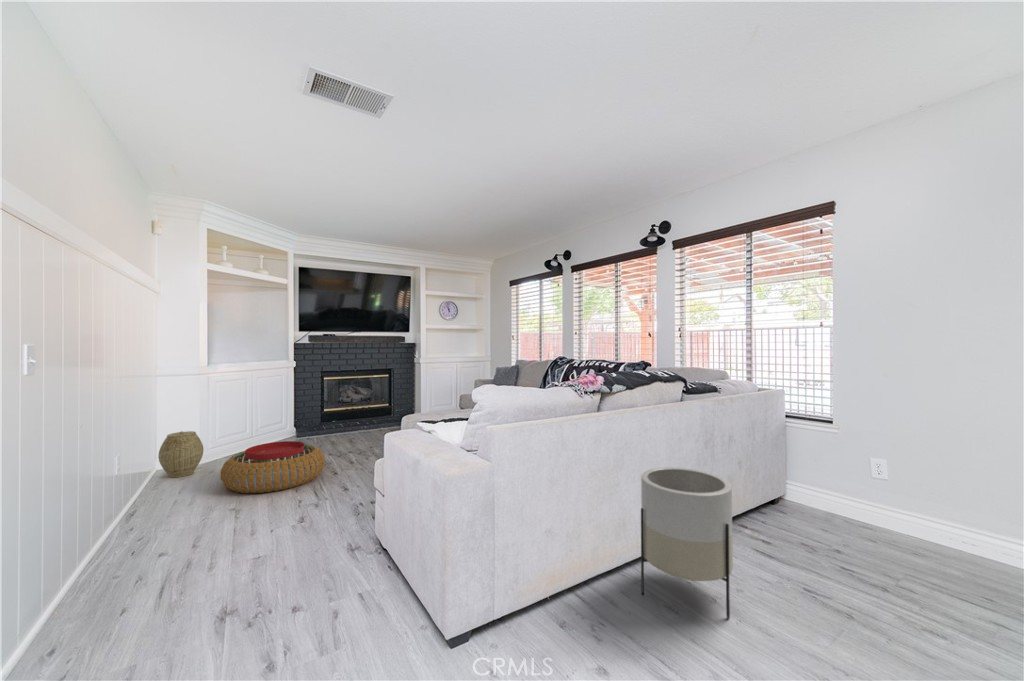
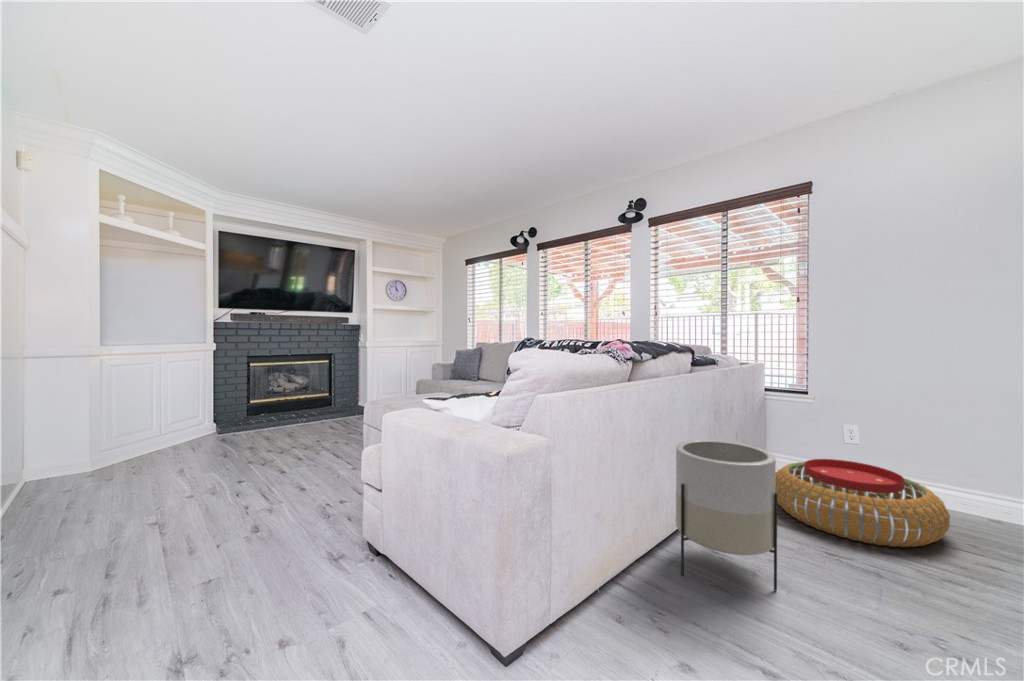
woven basket: present [158,431,203,477] -> none [31,430,98,490]
pouf: present [220,441,325,493] -> present [775,459,950,548]

